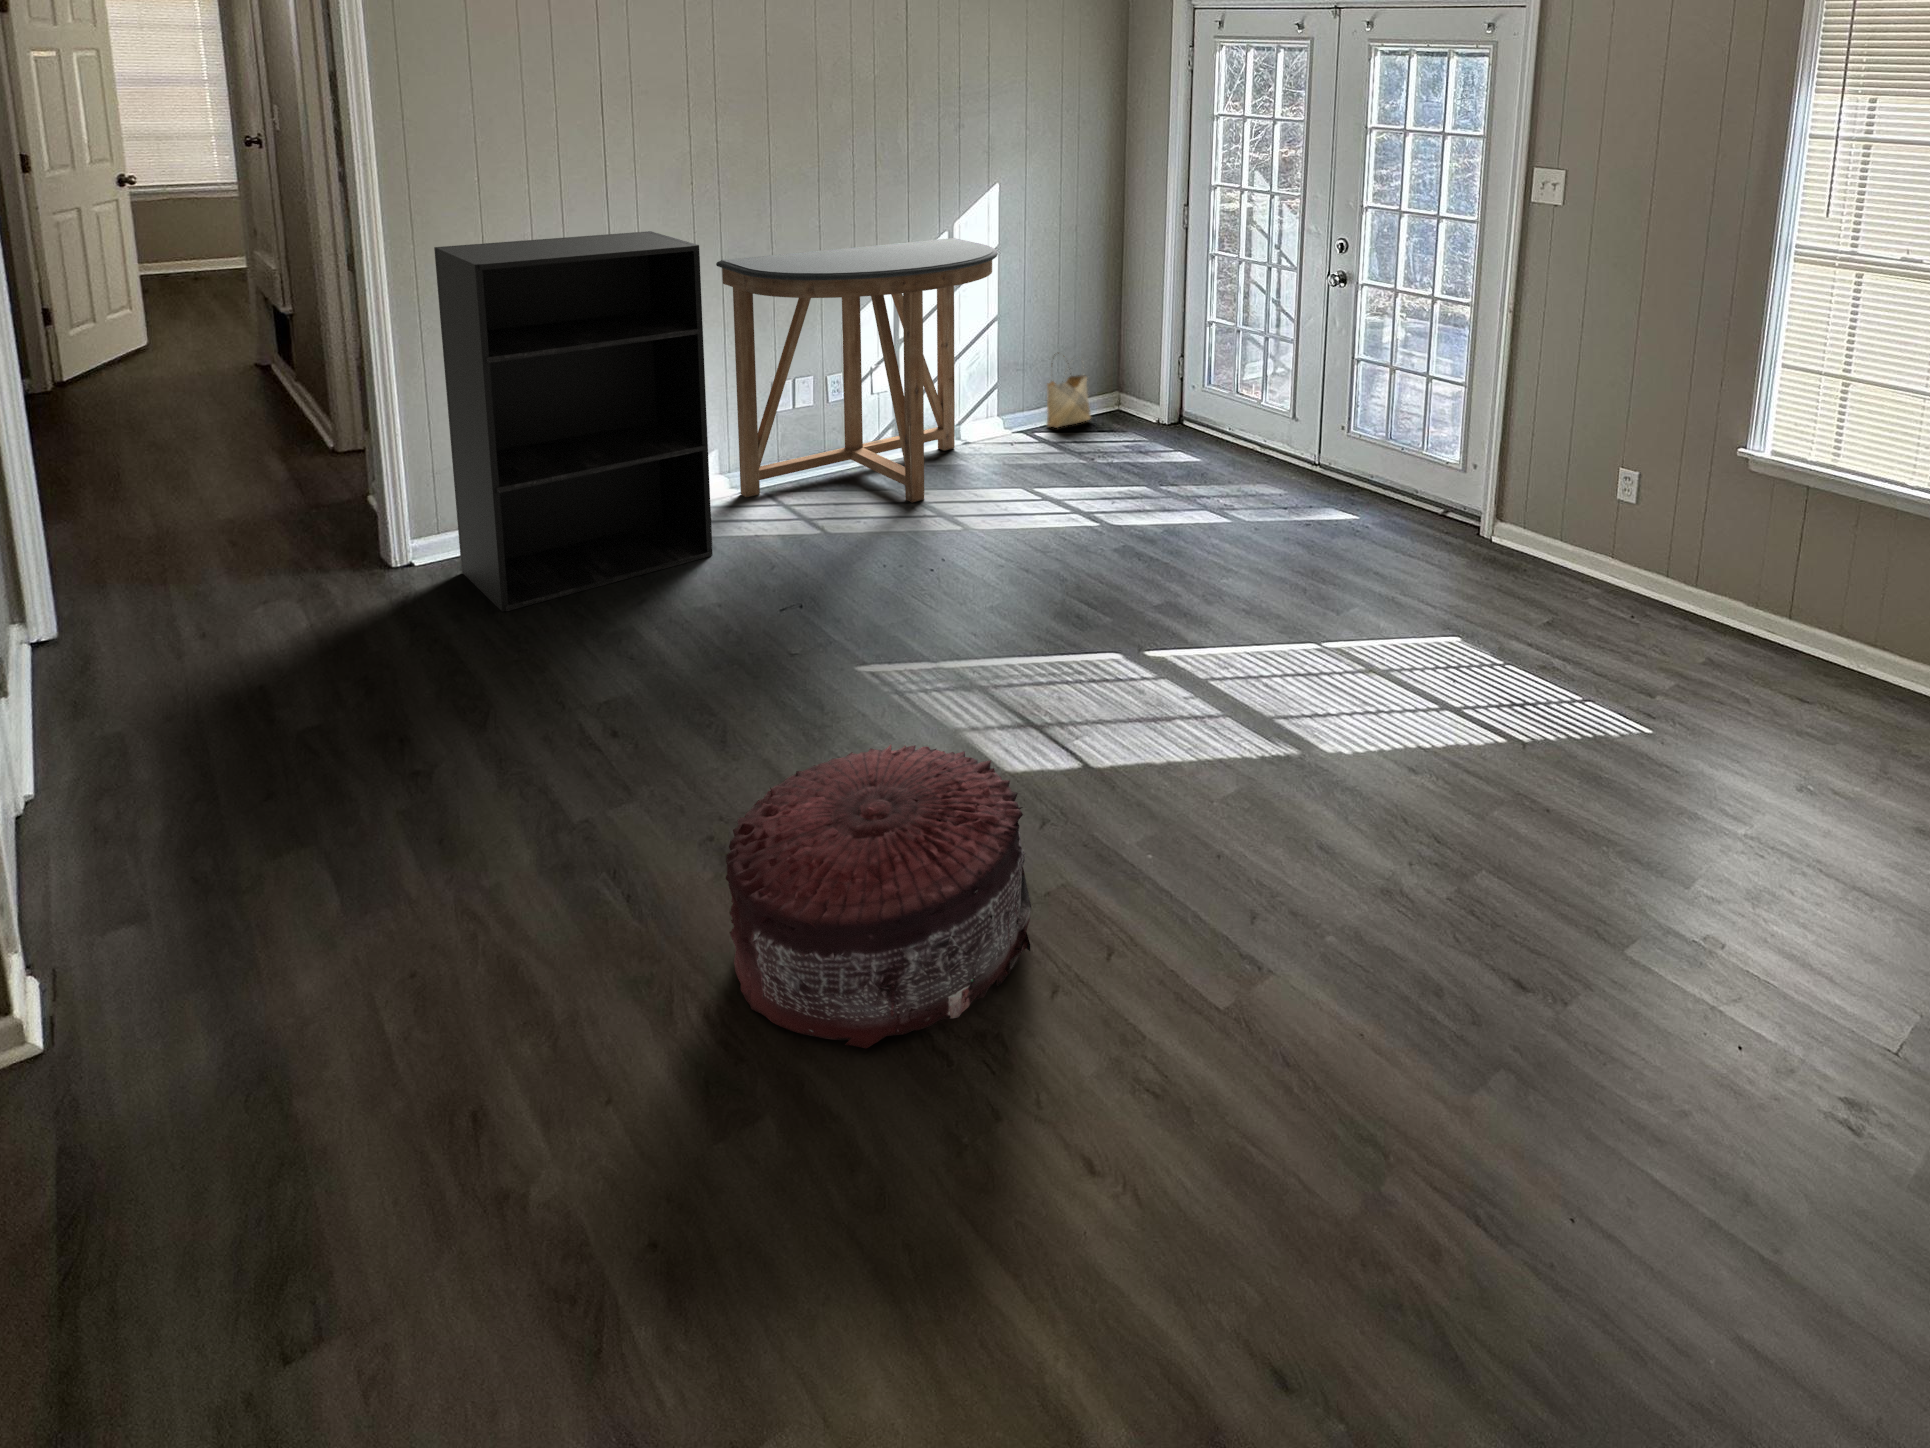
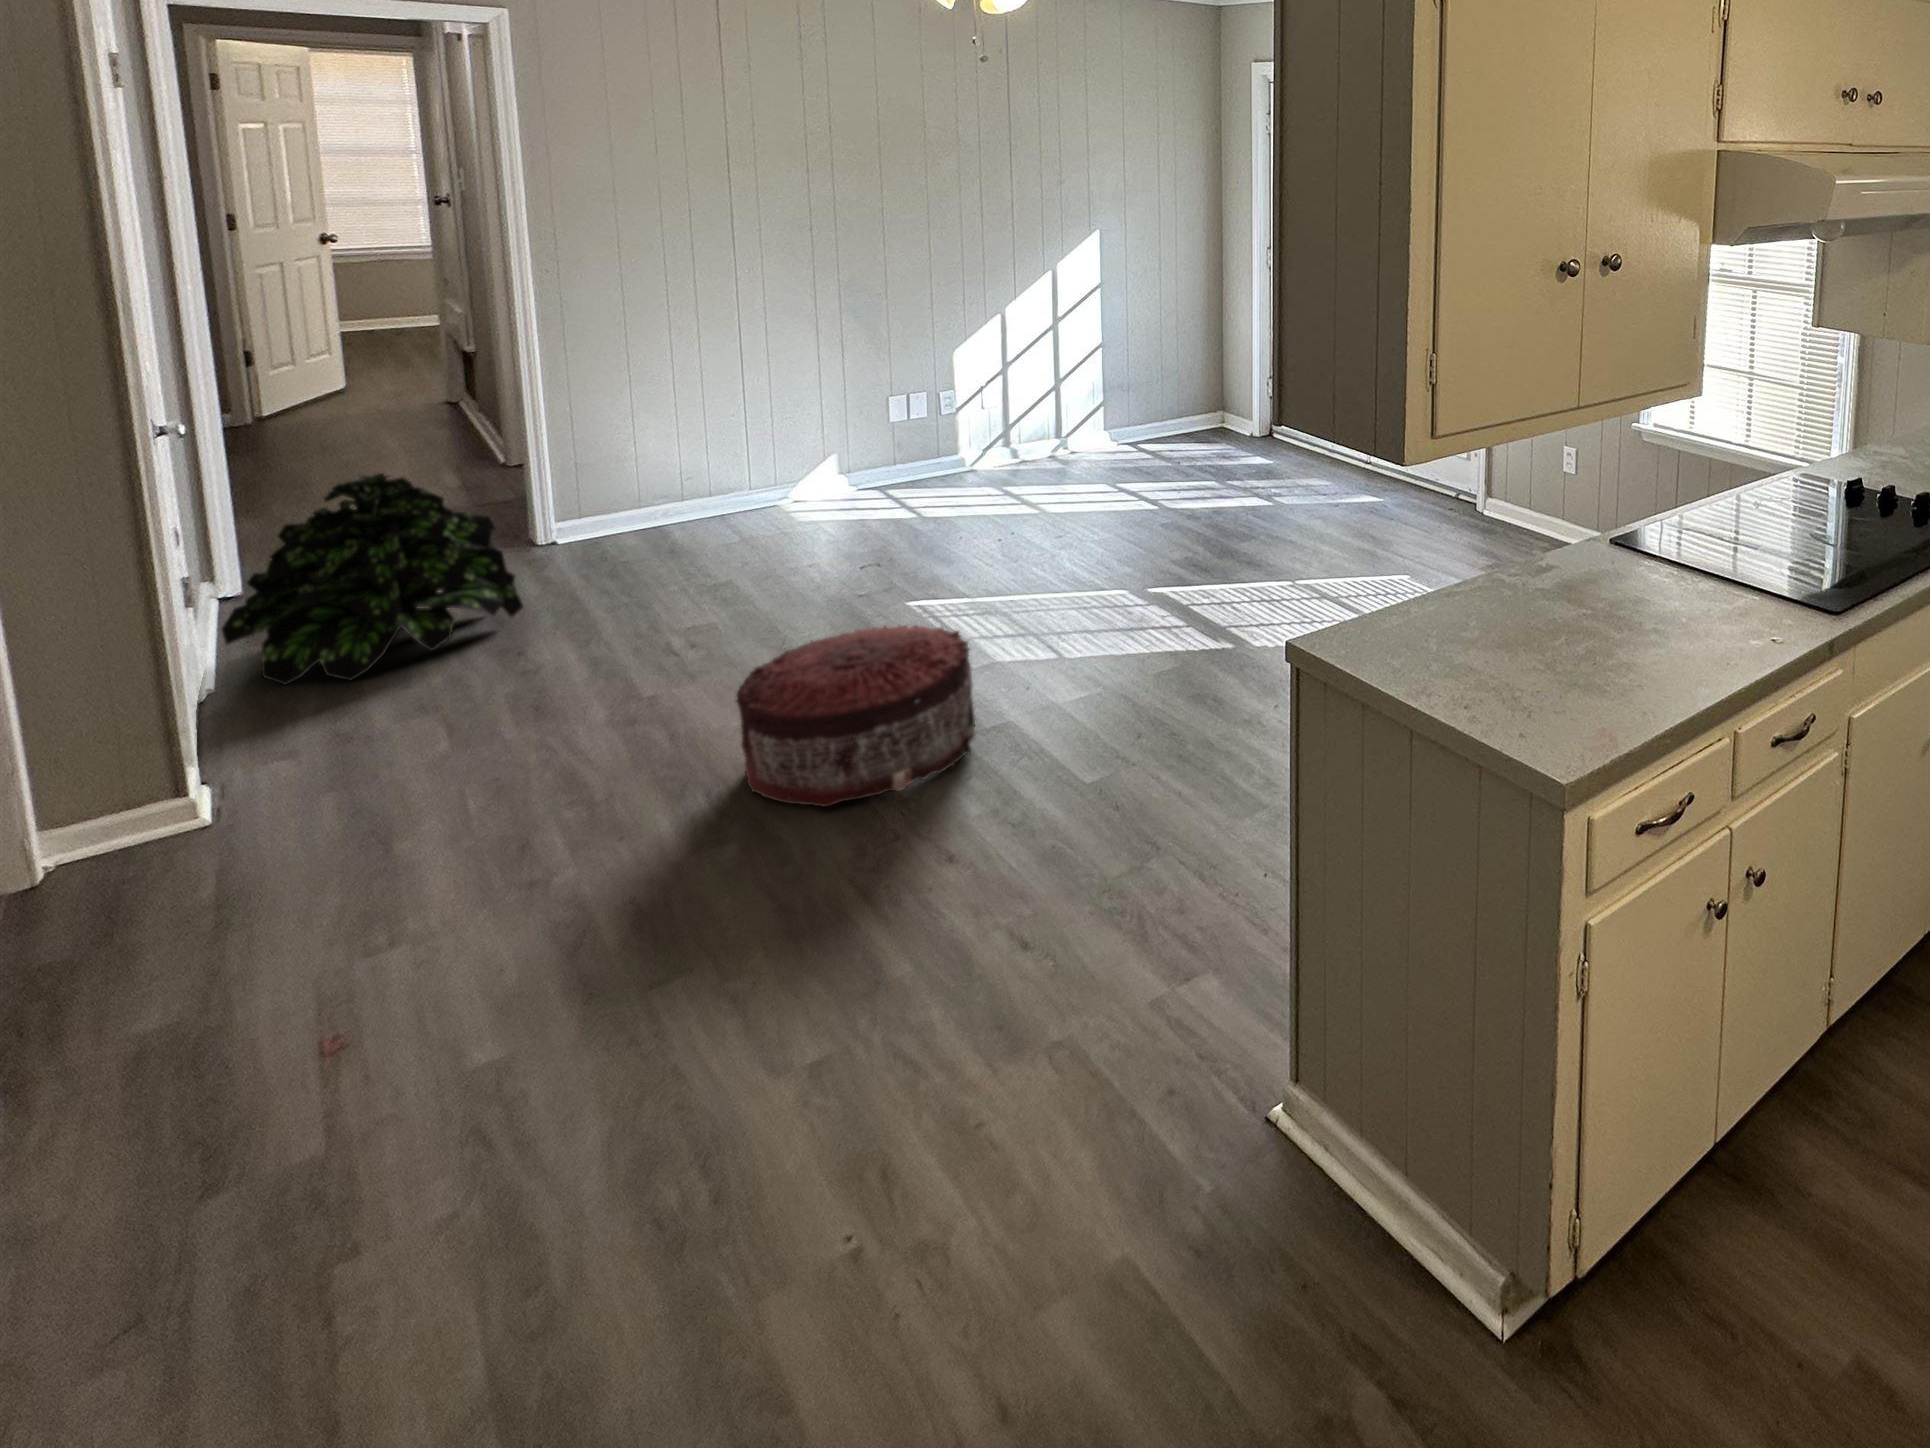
bookshelf: present [434,231,713,612] -> none [577,268,820,572]
console table: present [716,238,998,502] -> none [836,278,1089,494]
woven basket: present [1047,353,1091,428] -> none [1148,376,1189,439]
potted plant: none [41,506,396,787] -> present [221,473,523,685]

